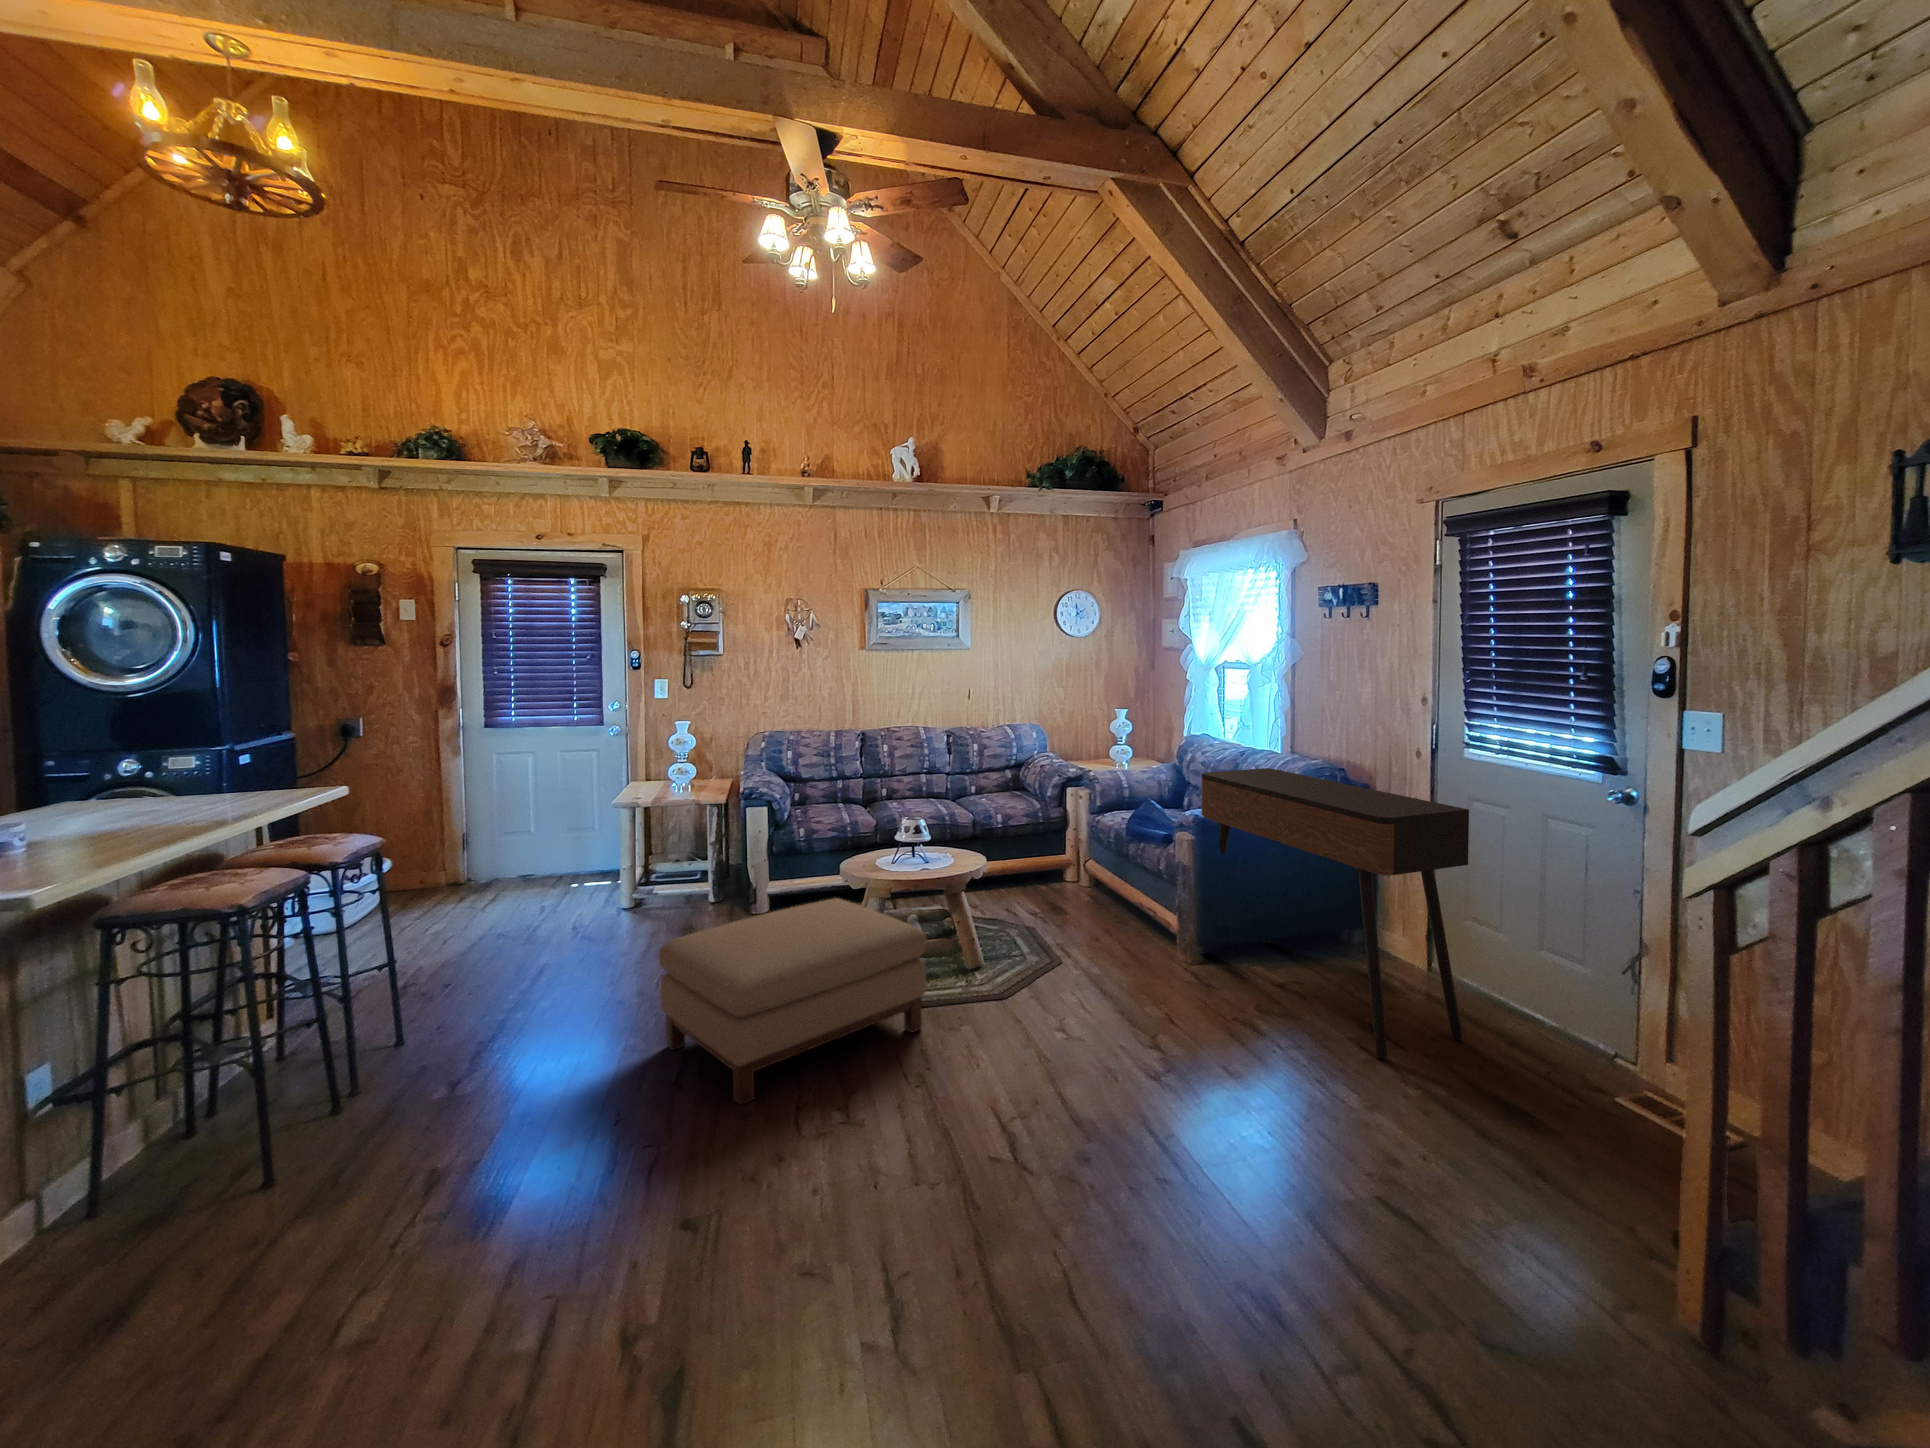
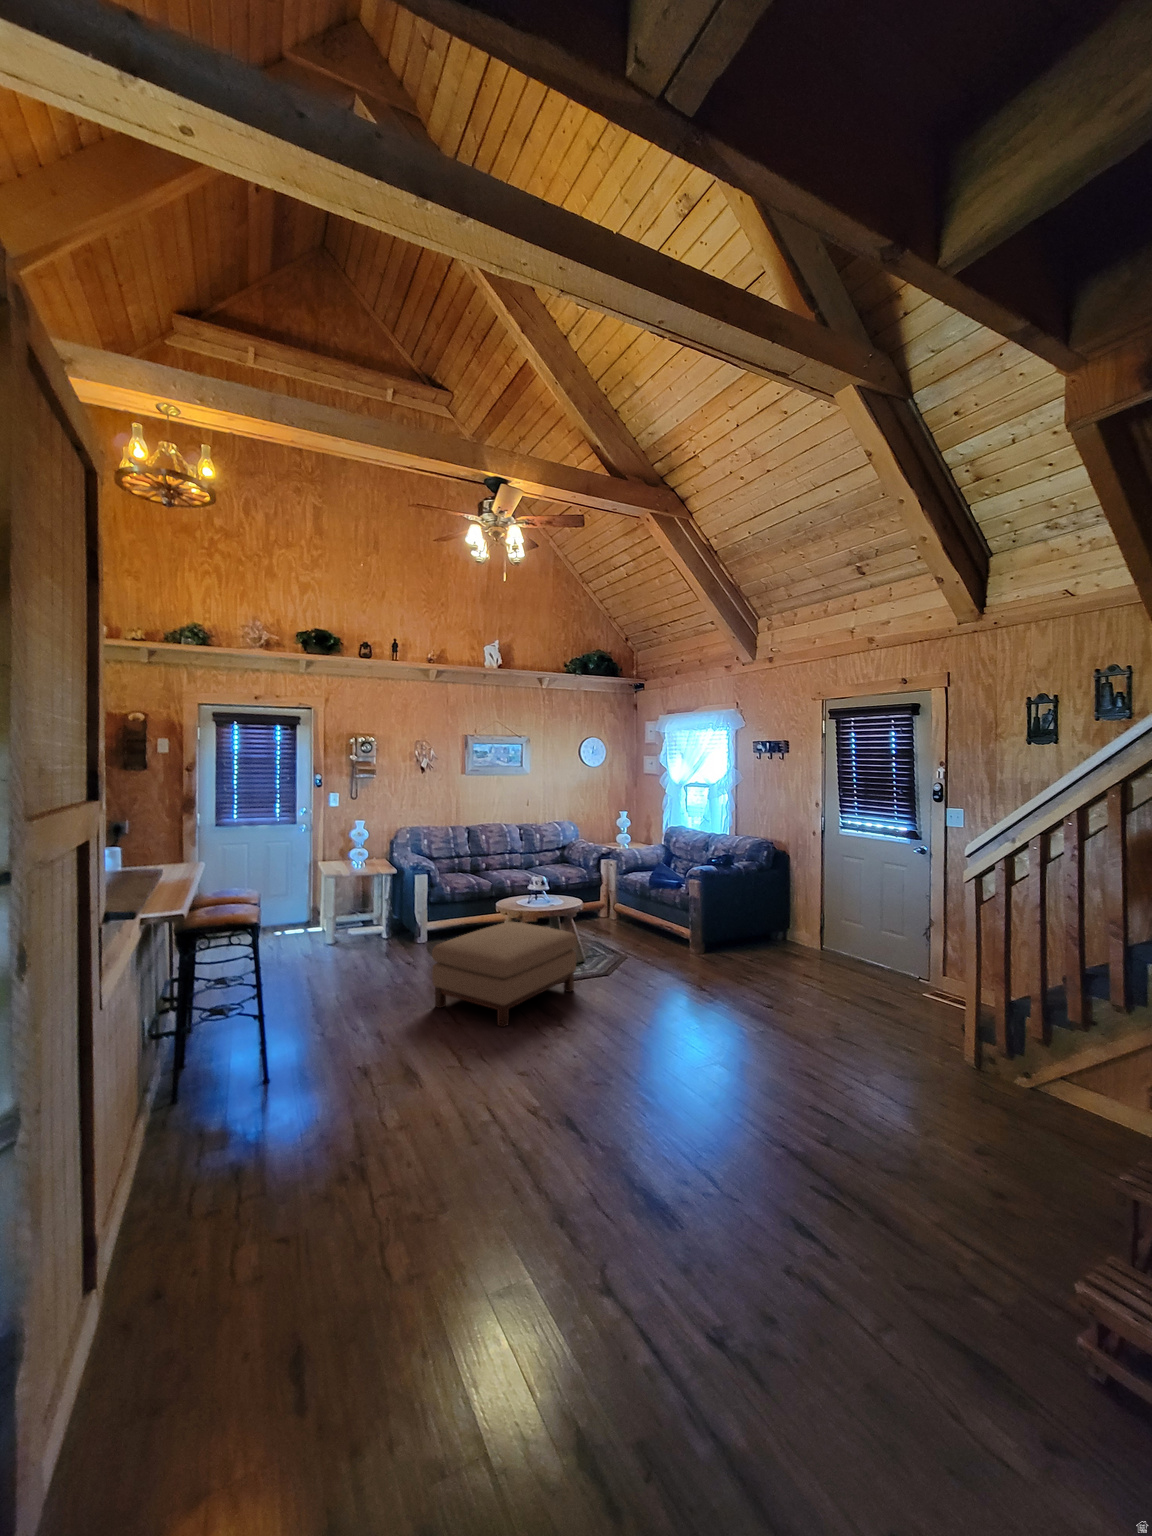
console table: present [1202,768,1469,1059] -> none [699,843,850,987]

